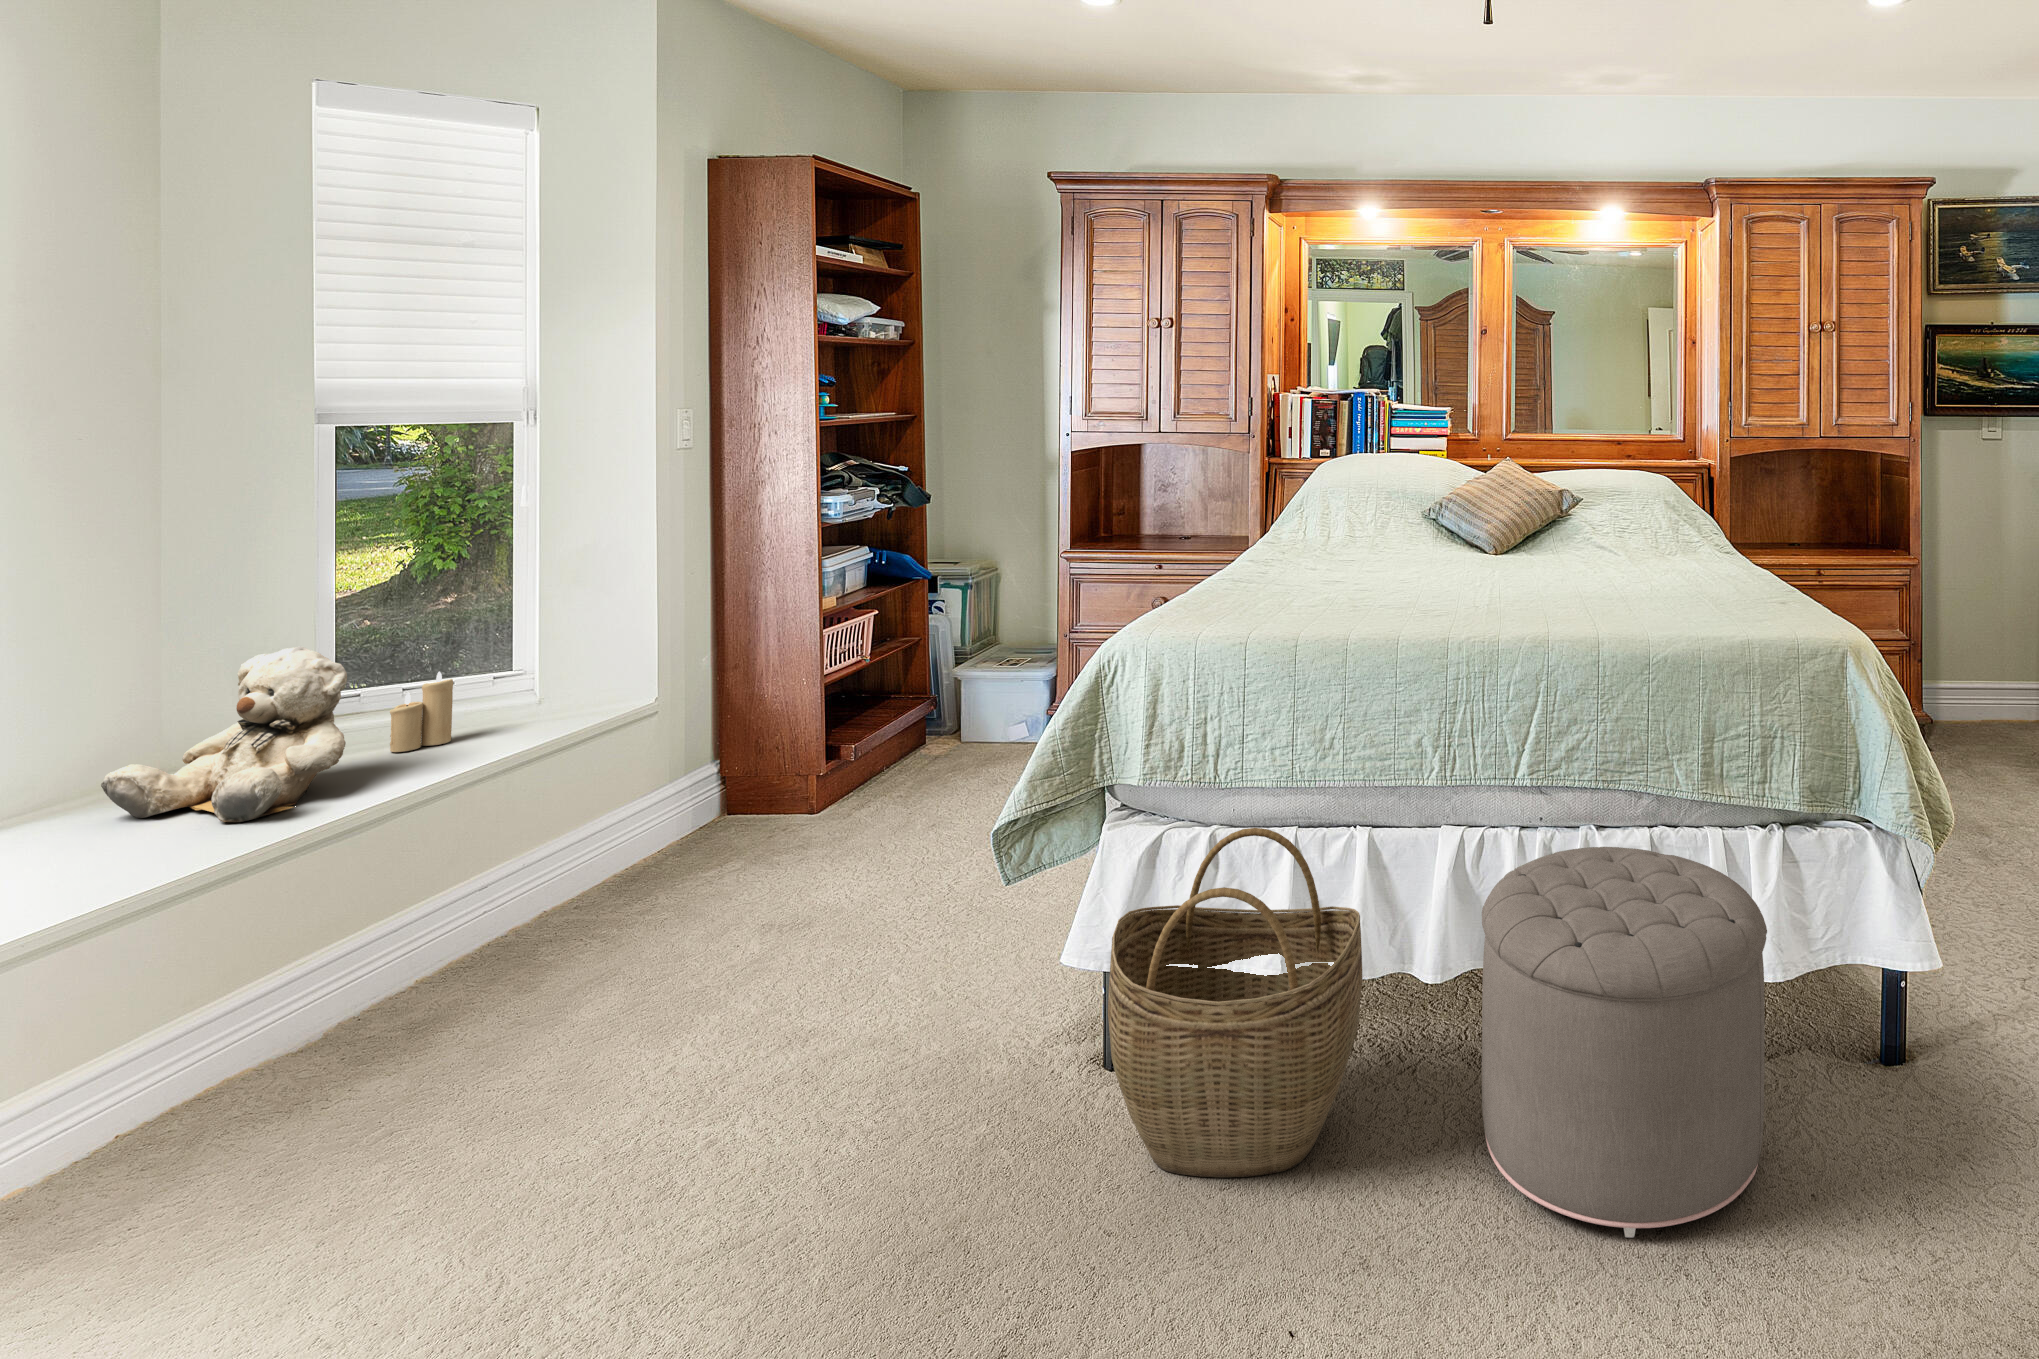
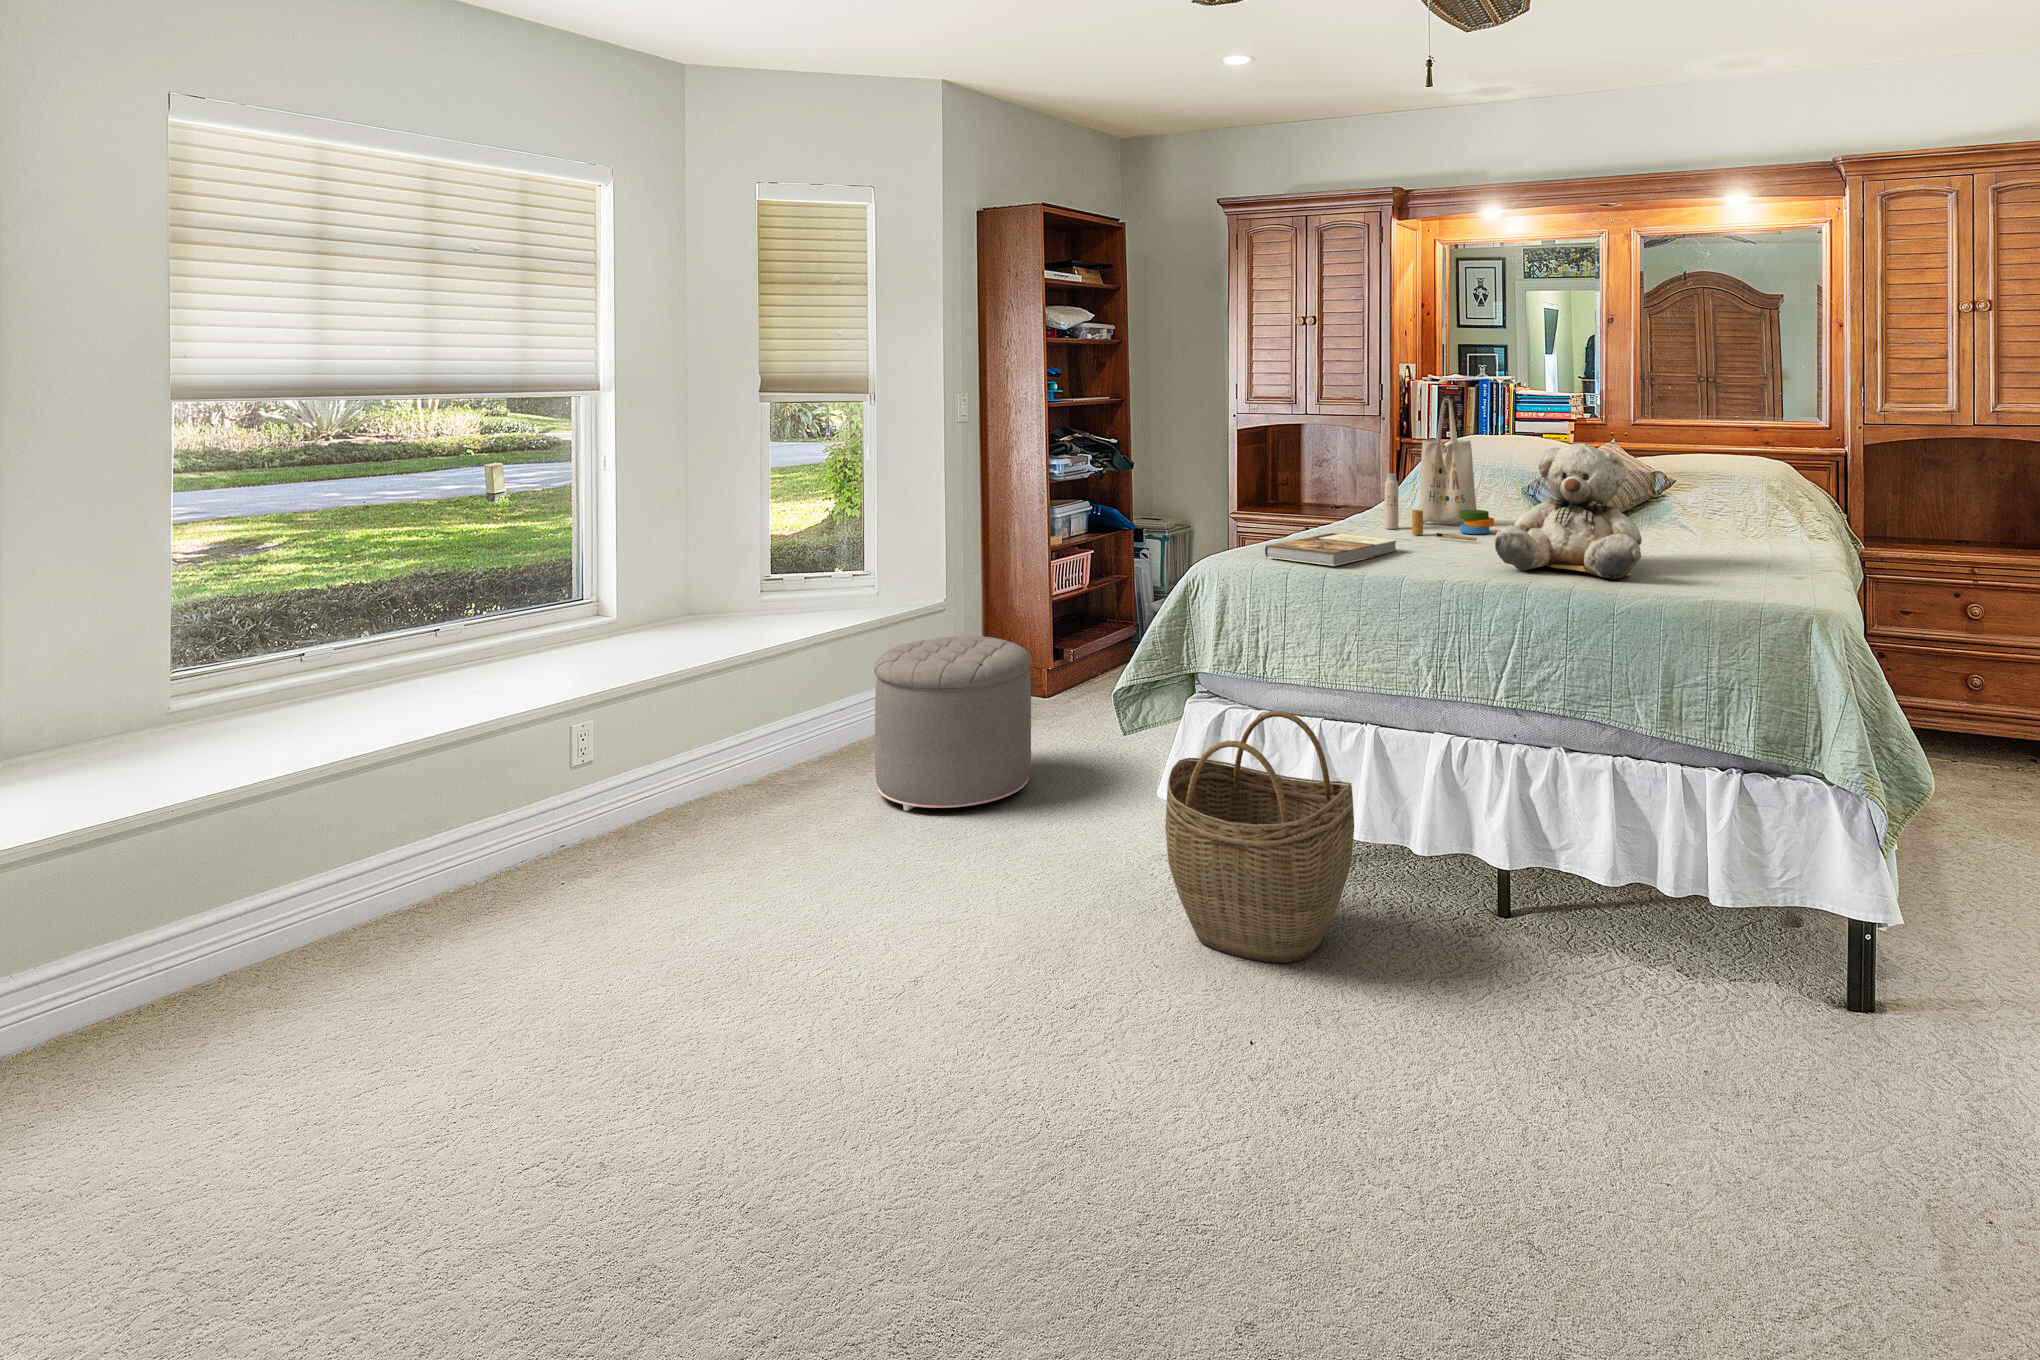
tote bag: none [1318,416,1444,581] -> present [1385,399,1494,541]
book: none [1210,584,1361,631] -> present [1265,533,1397,566]
teddy bear: present [101,646,347,822] -> present [1495,443,1642,579]
candle: present [390,672,453,752] -> none [803,563,835,612]
ottoman: present [1482,847,1767,1237] -> present [874,636,1032,811]

